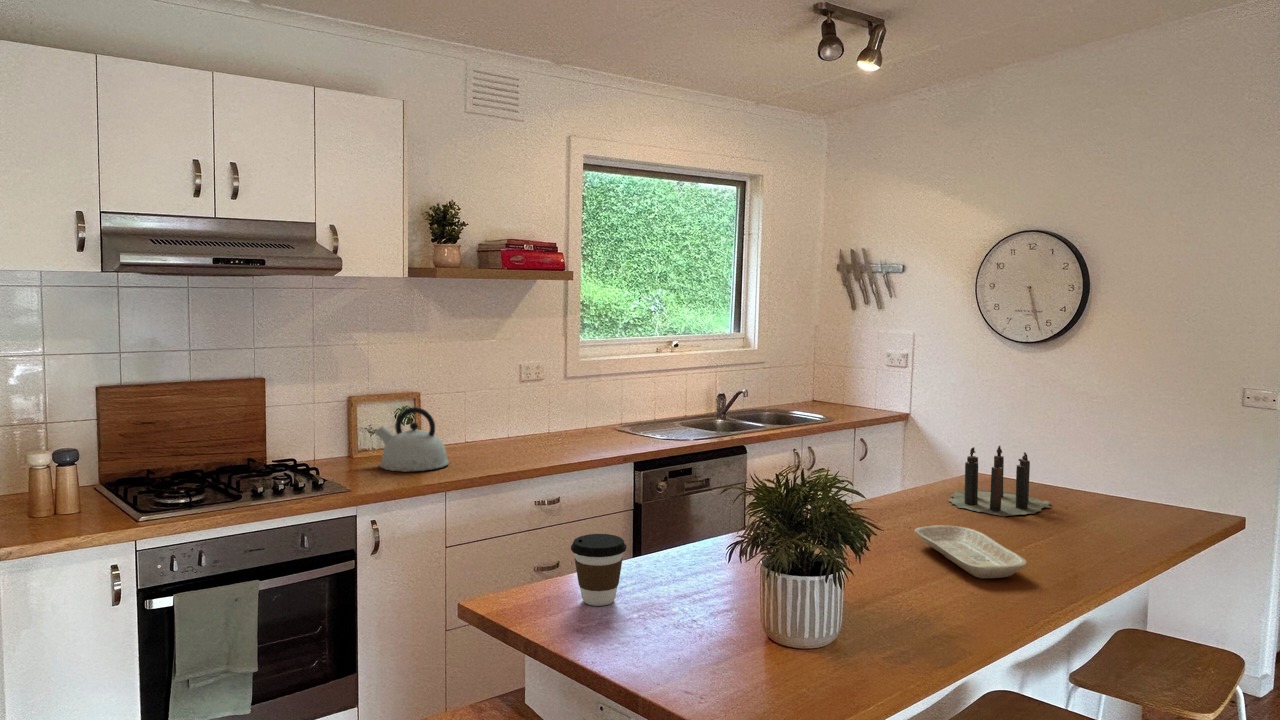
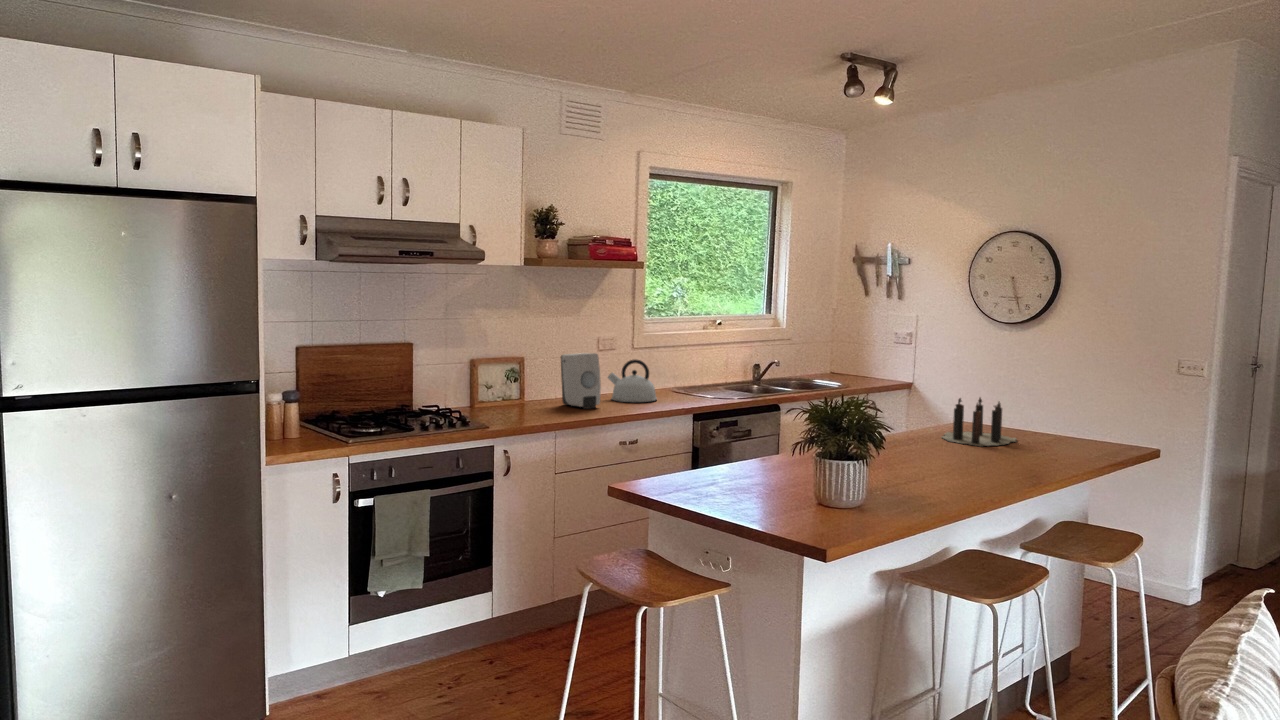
soap dispenser: none [463,387,513,459] -> present [561,353,601,409]
kettle: present [375,407,449,471] -> present [608,360,657,402]
tray: present [915,525,1027,578] -> none [915,448,991,478]
coffee cup: present [571,534,626,606] -> none [684,442,721,488]

